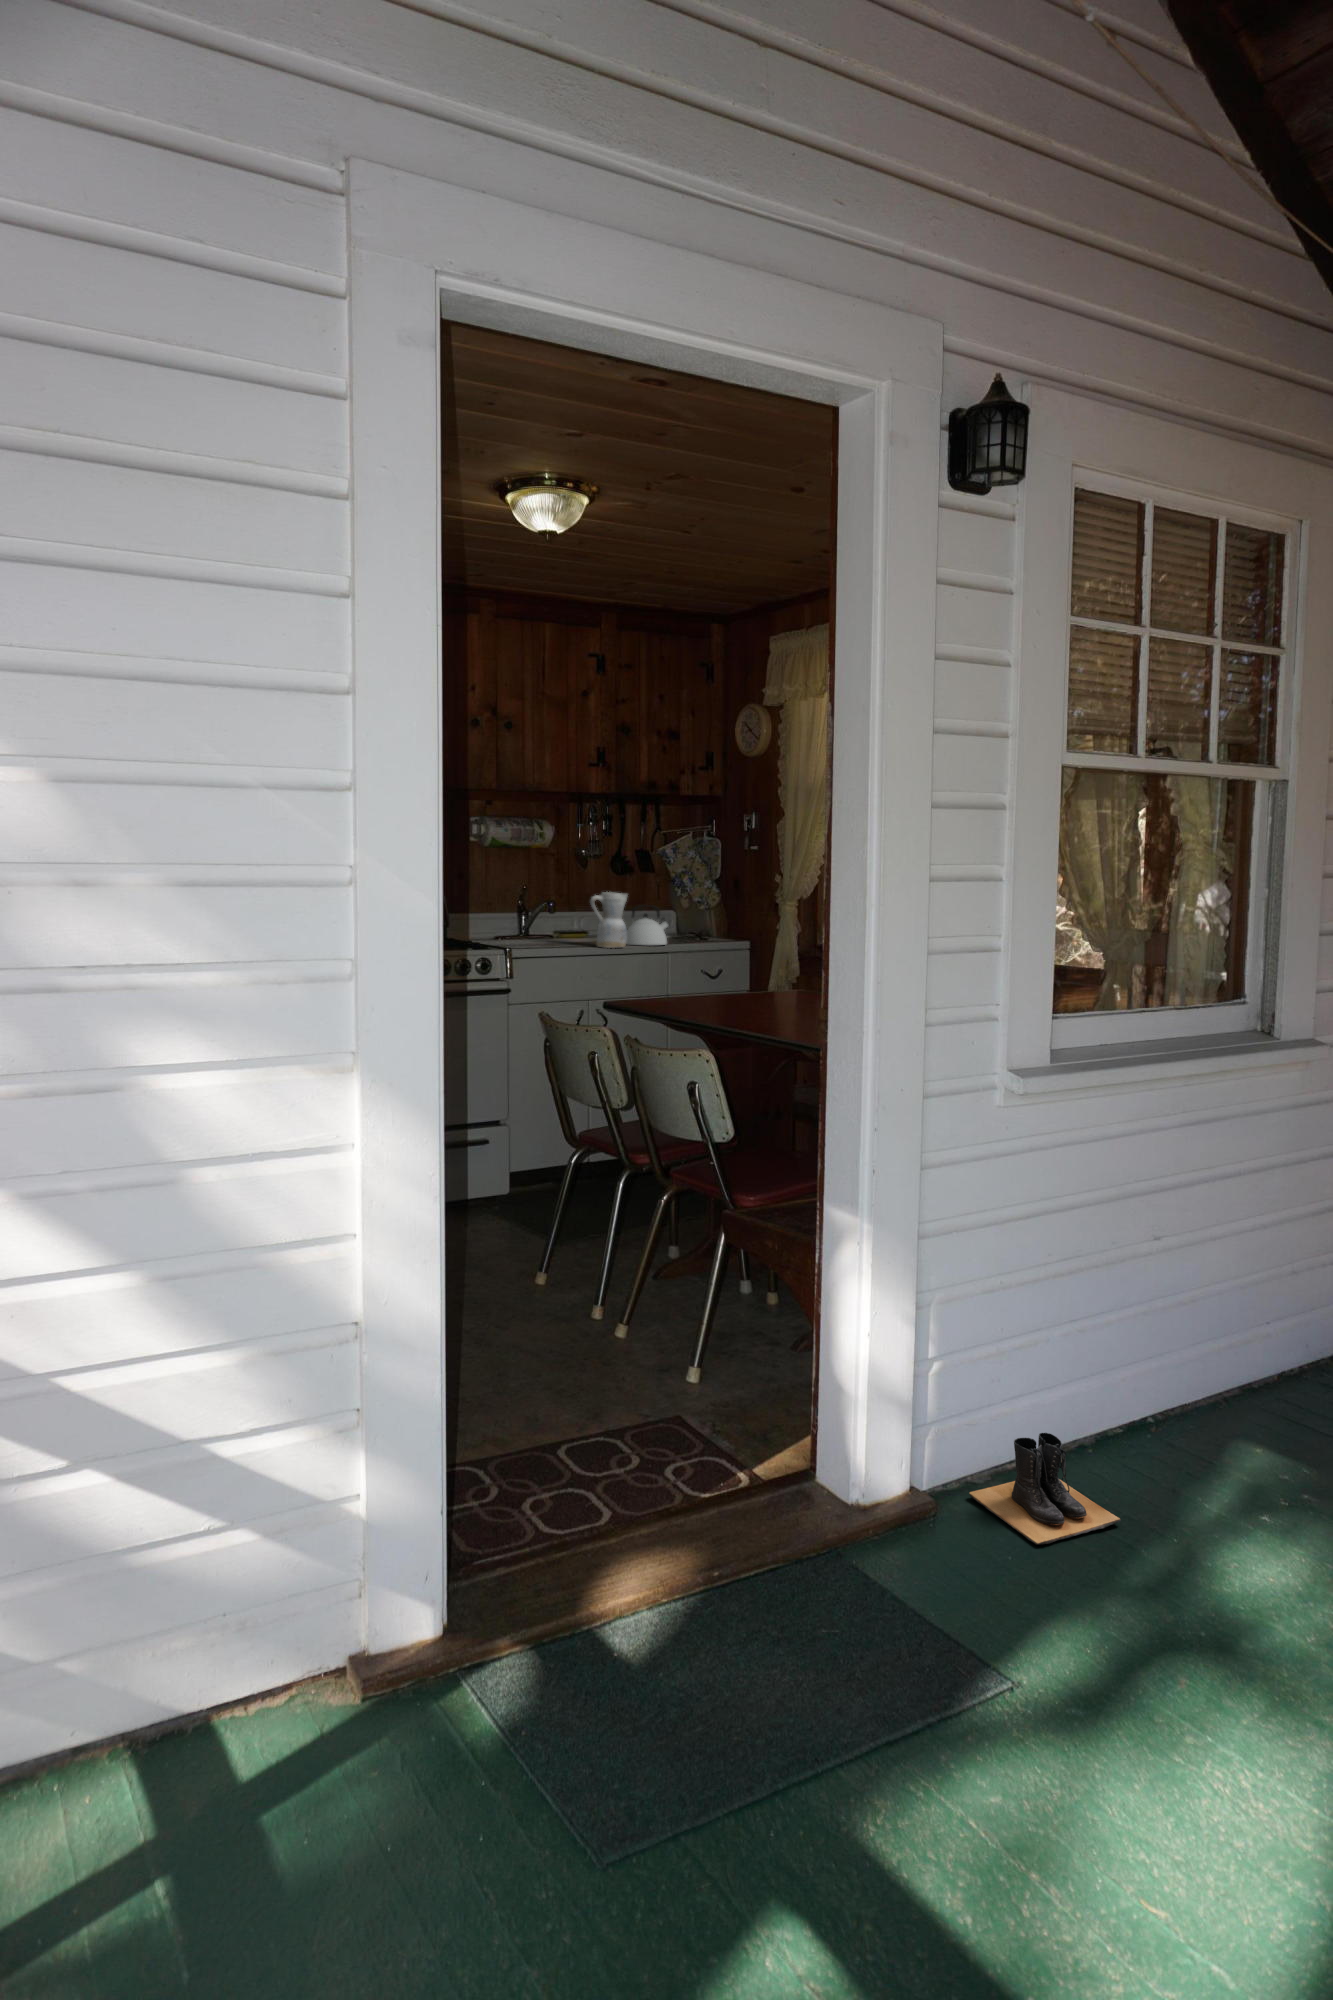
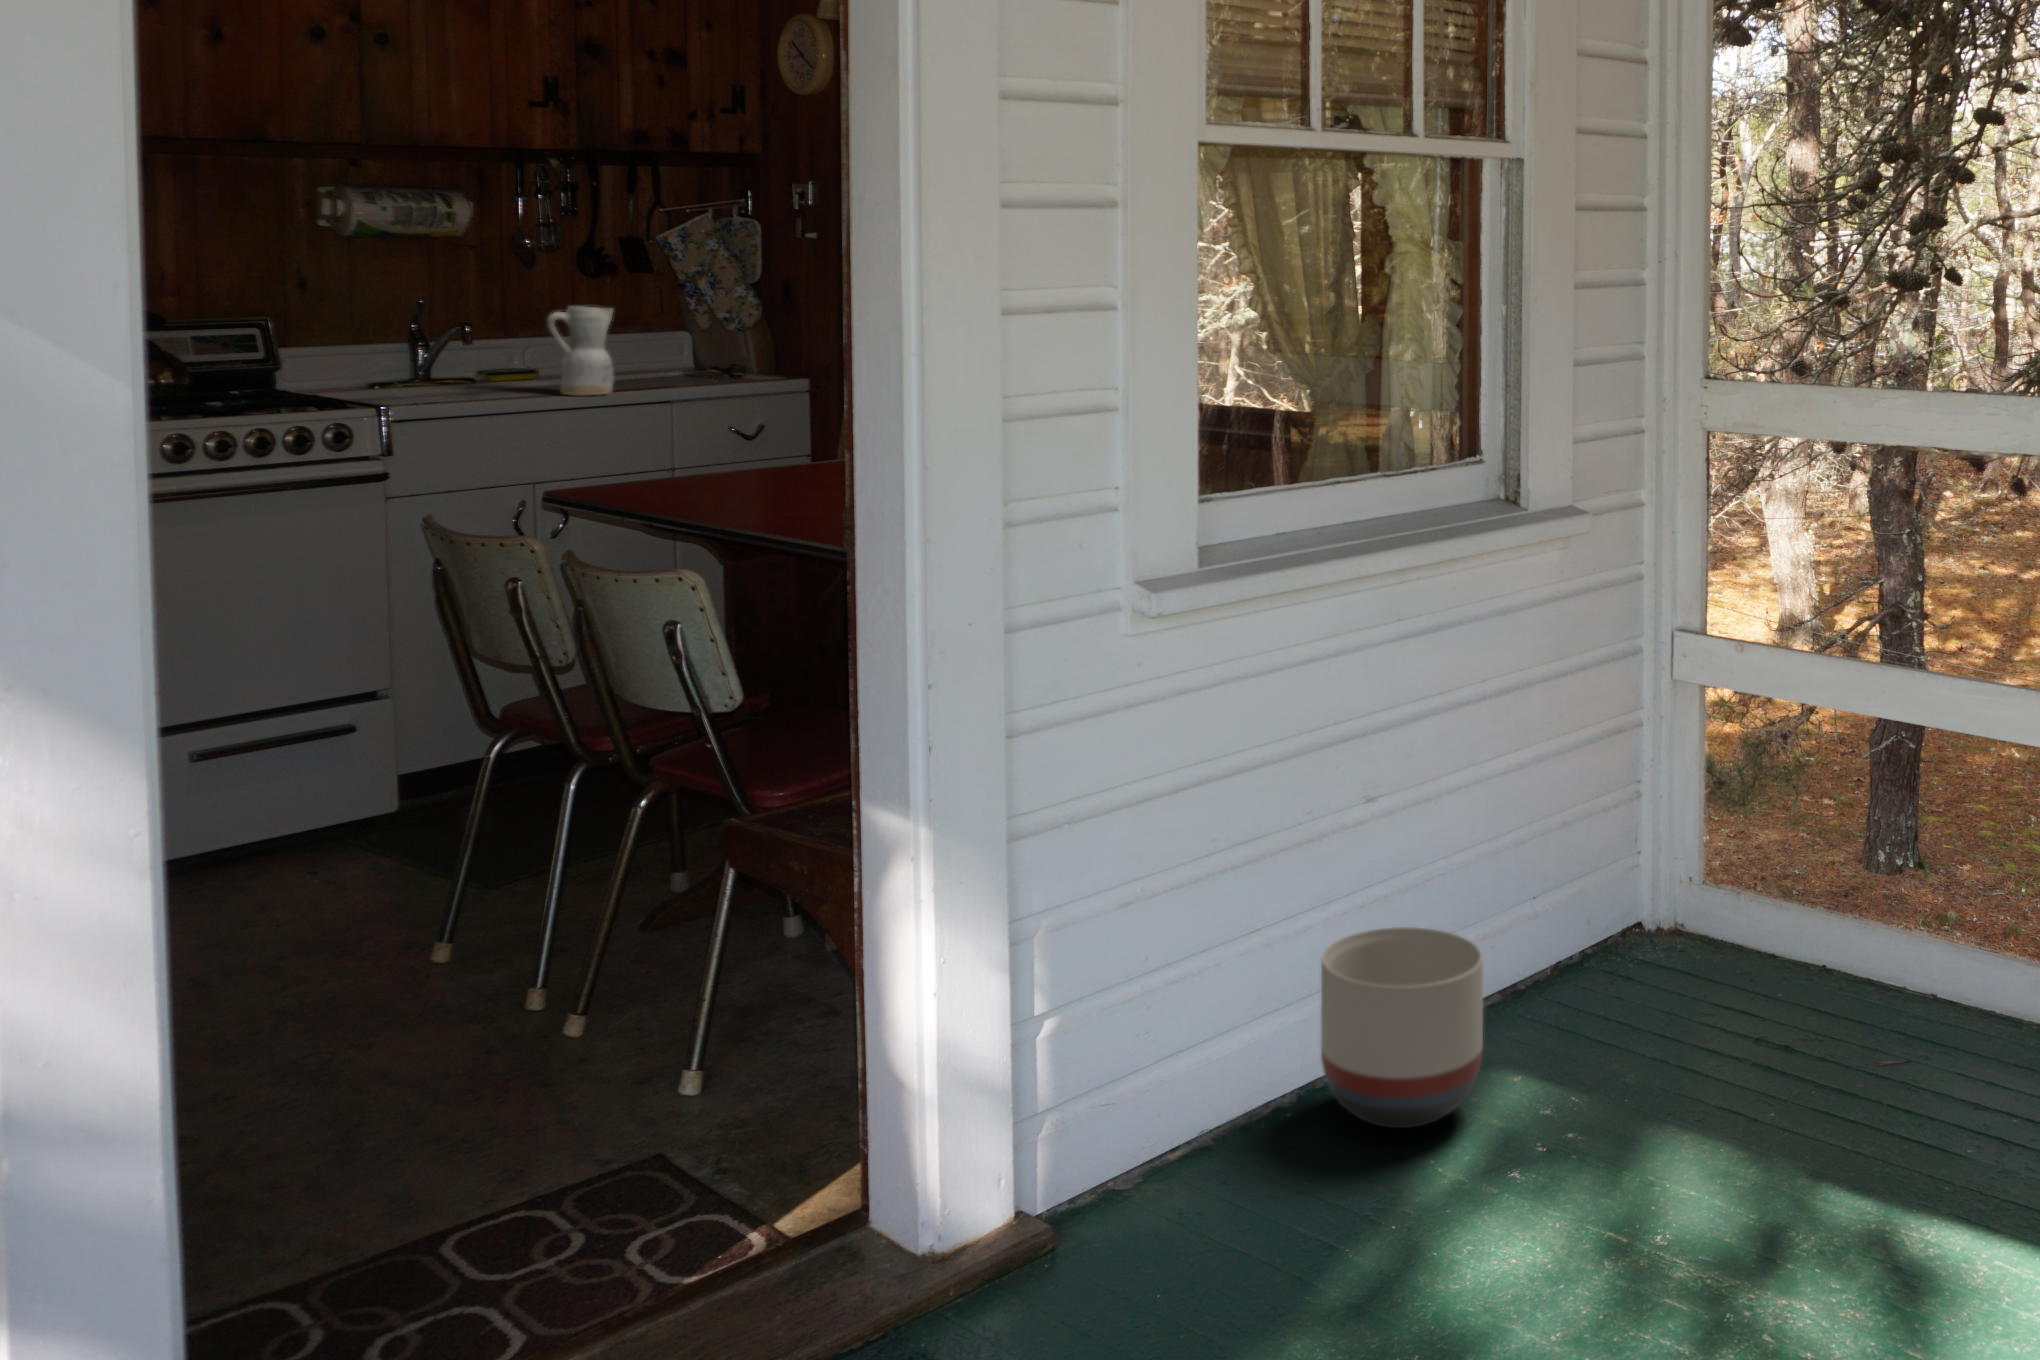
kettle: present [626,905,669,945] -> none [612,325,690,389]
planter: none [1117,1334,1244,1477] -> present [1321,927,1483,1128]
boots: present [969,1433,1121,1545] -> none [1106,1098,1318,1269]

